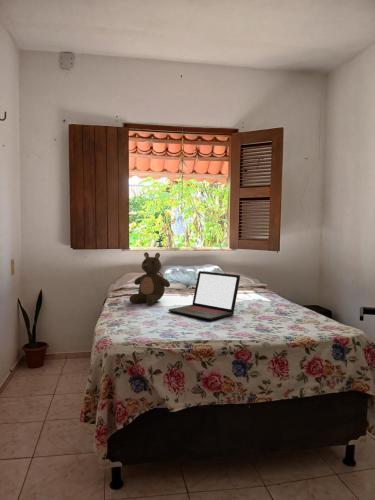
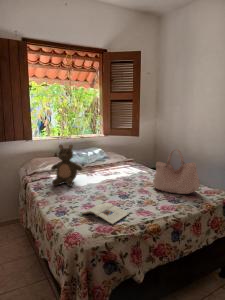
handbag: none [254,261,312,325] -> present [153,149,200,194]
laptop: present [169,271,240,320] -> none [91,157,141,196]
magazine: none [135,321,188,340] -> present [82,203,129,224]

